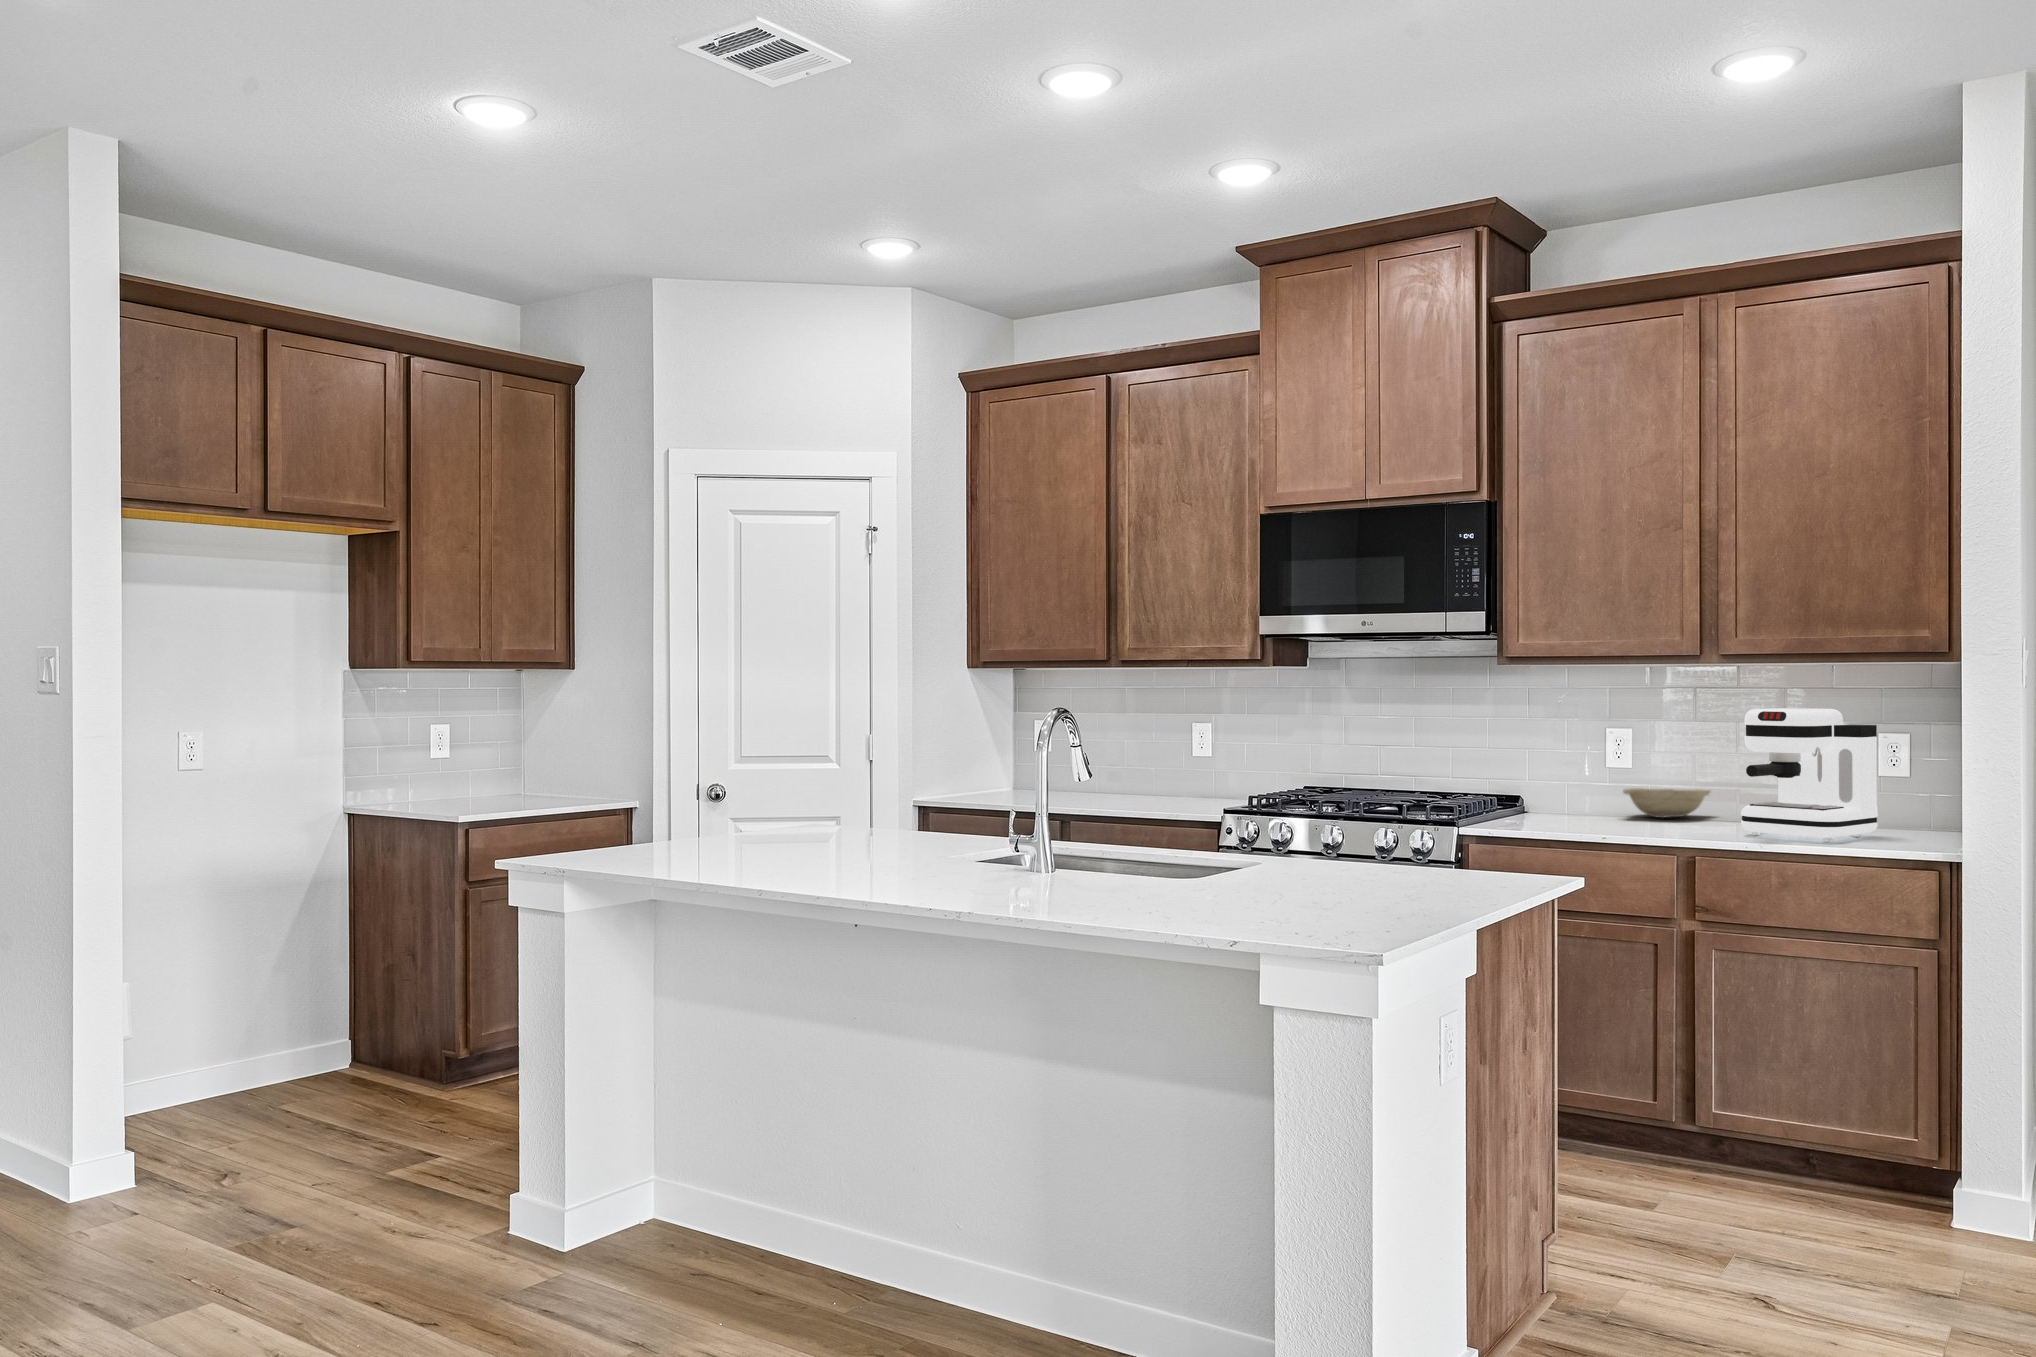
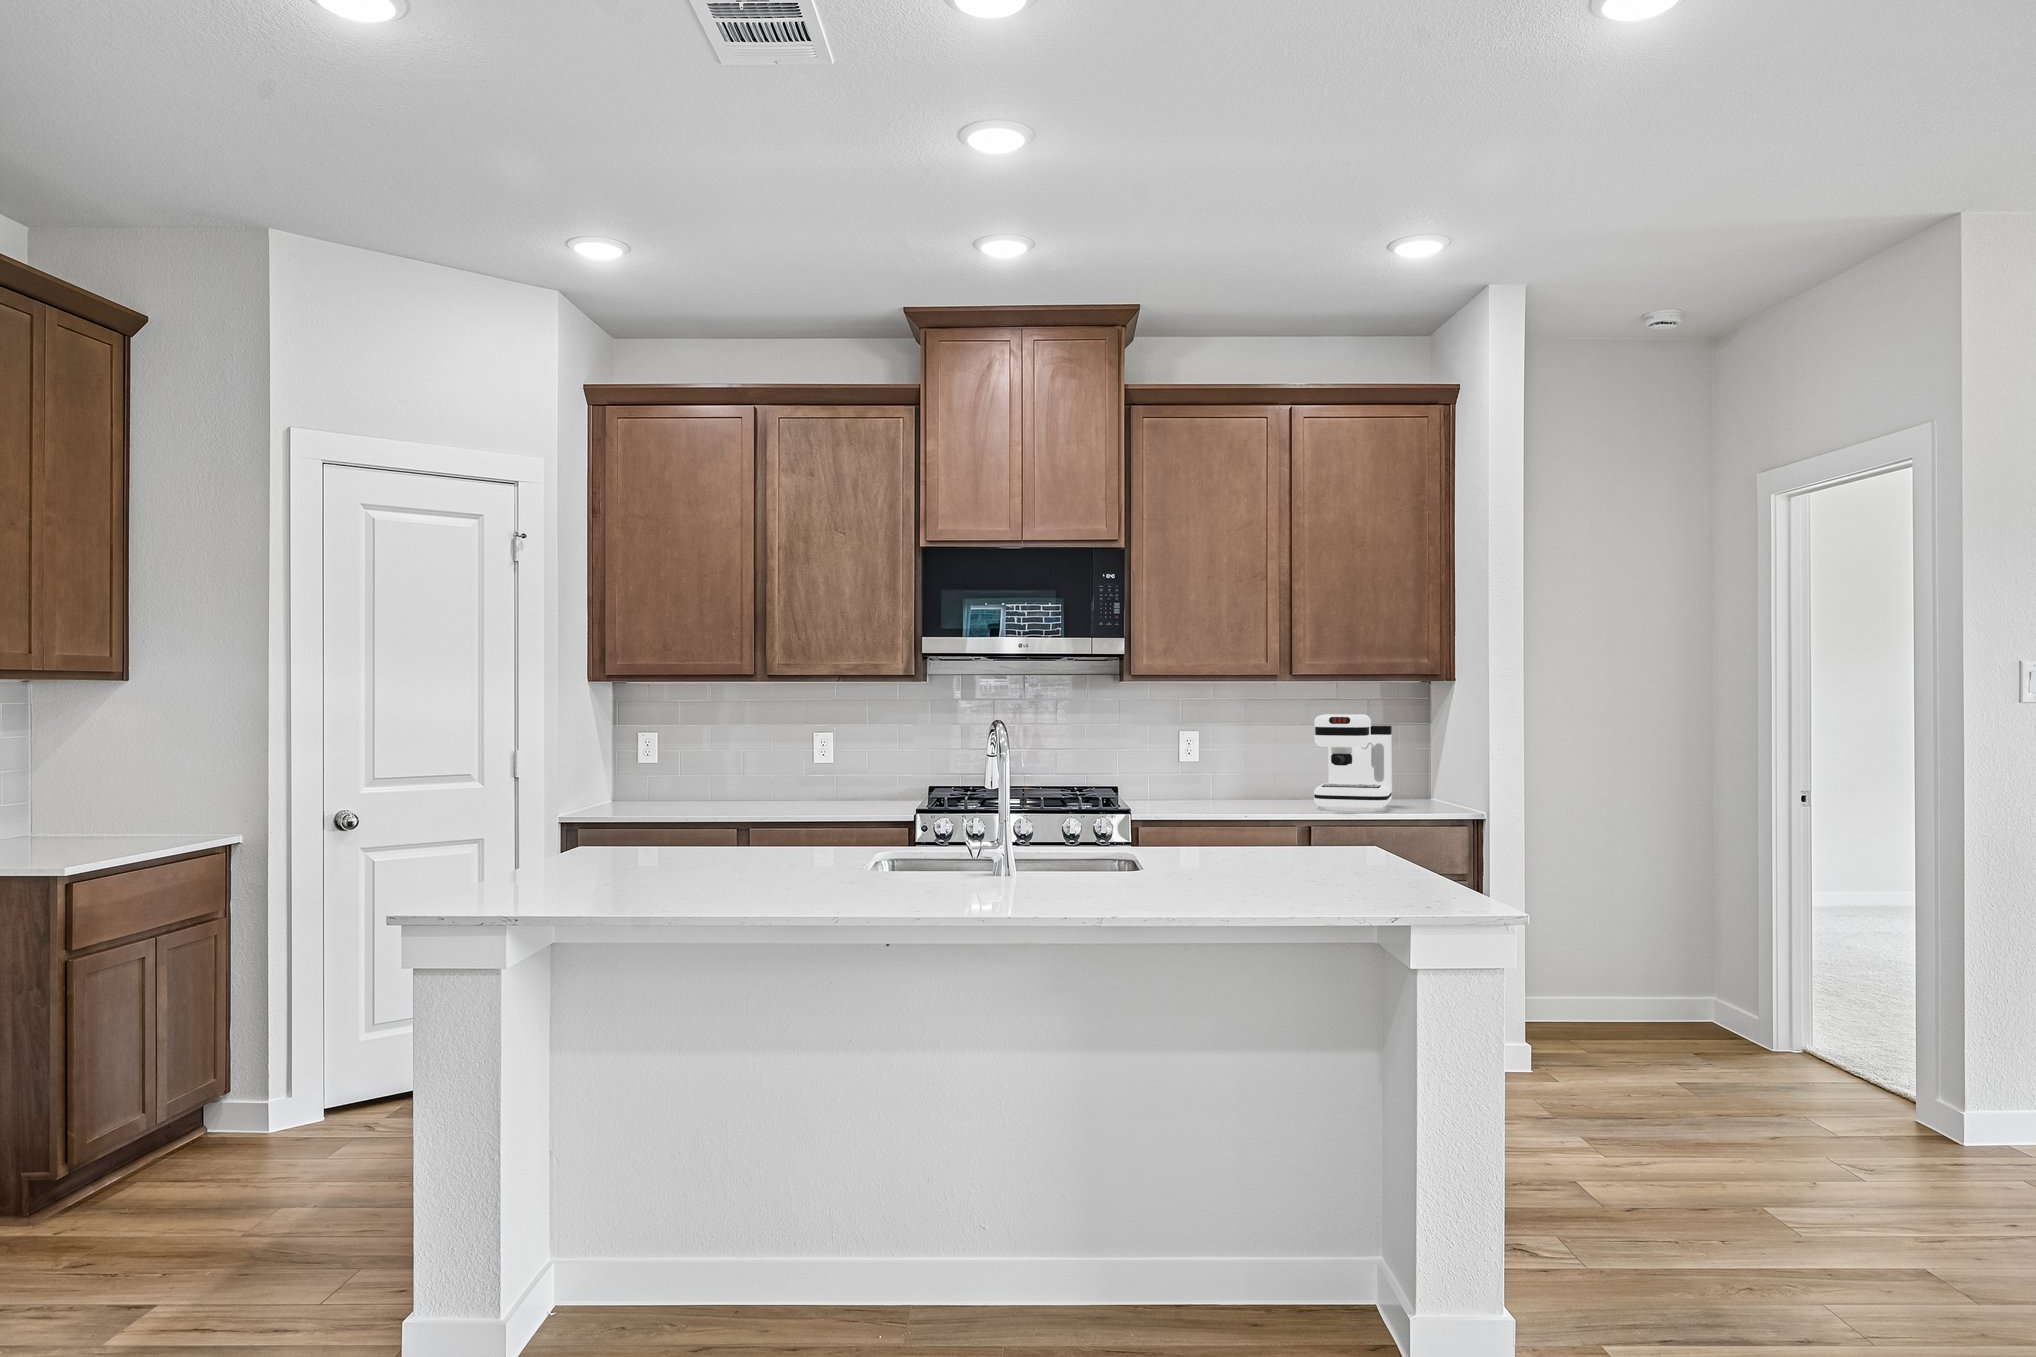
decorative bowl: present [1623,788,1711,818] -> none [1202,777,1258,799]

